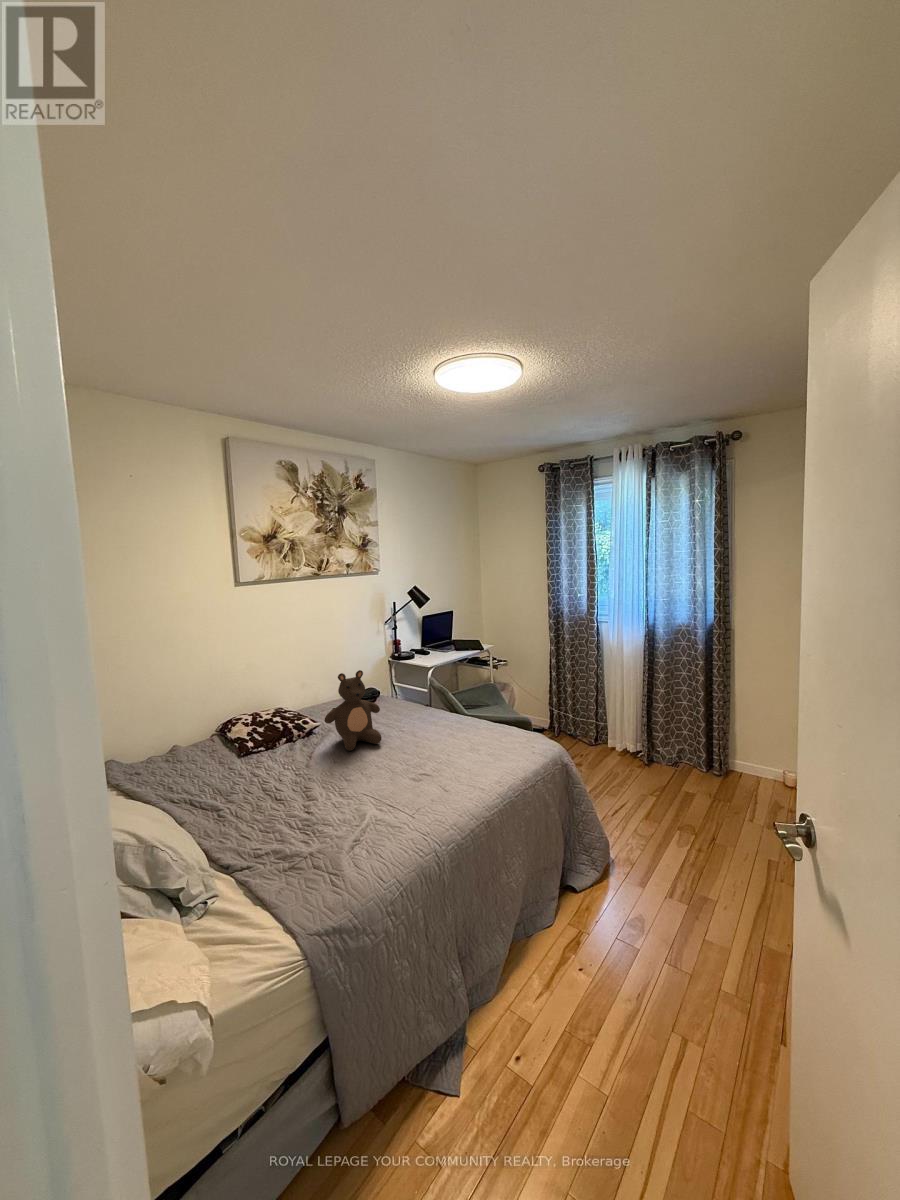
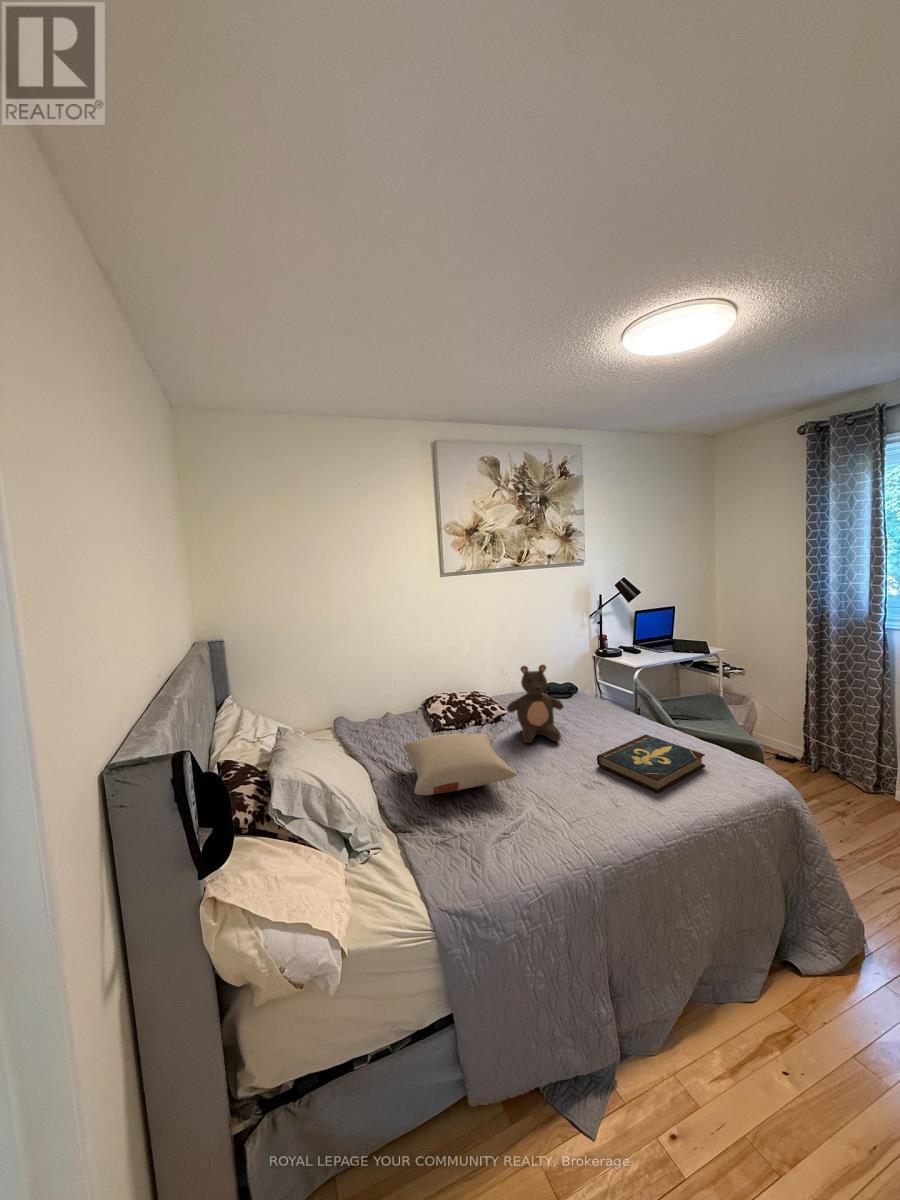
book: none [420,722,503,768] -> present [597,735,705,792]
pillow: none [213,749,355,826] -> present [404,734,517,795]

